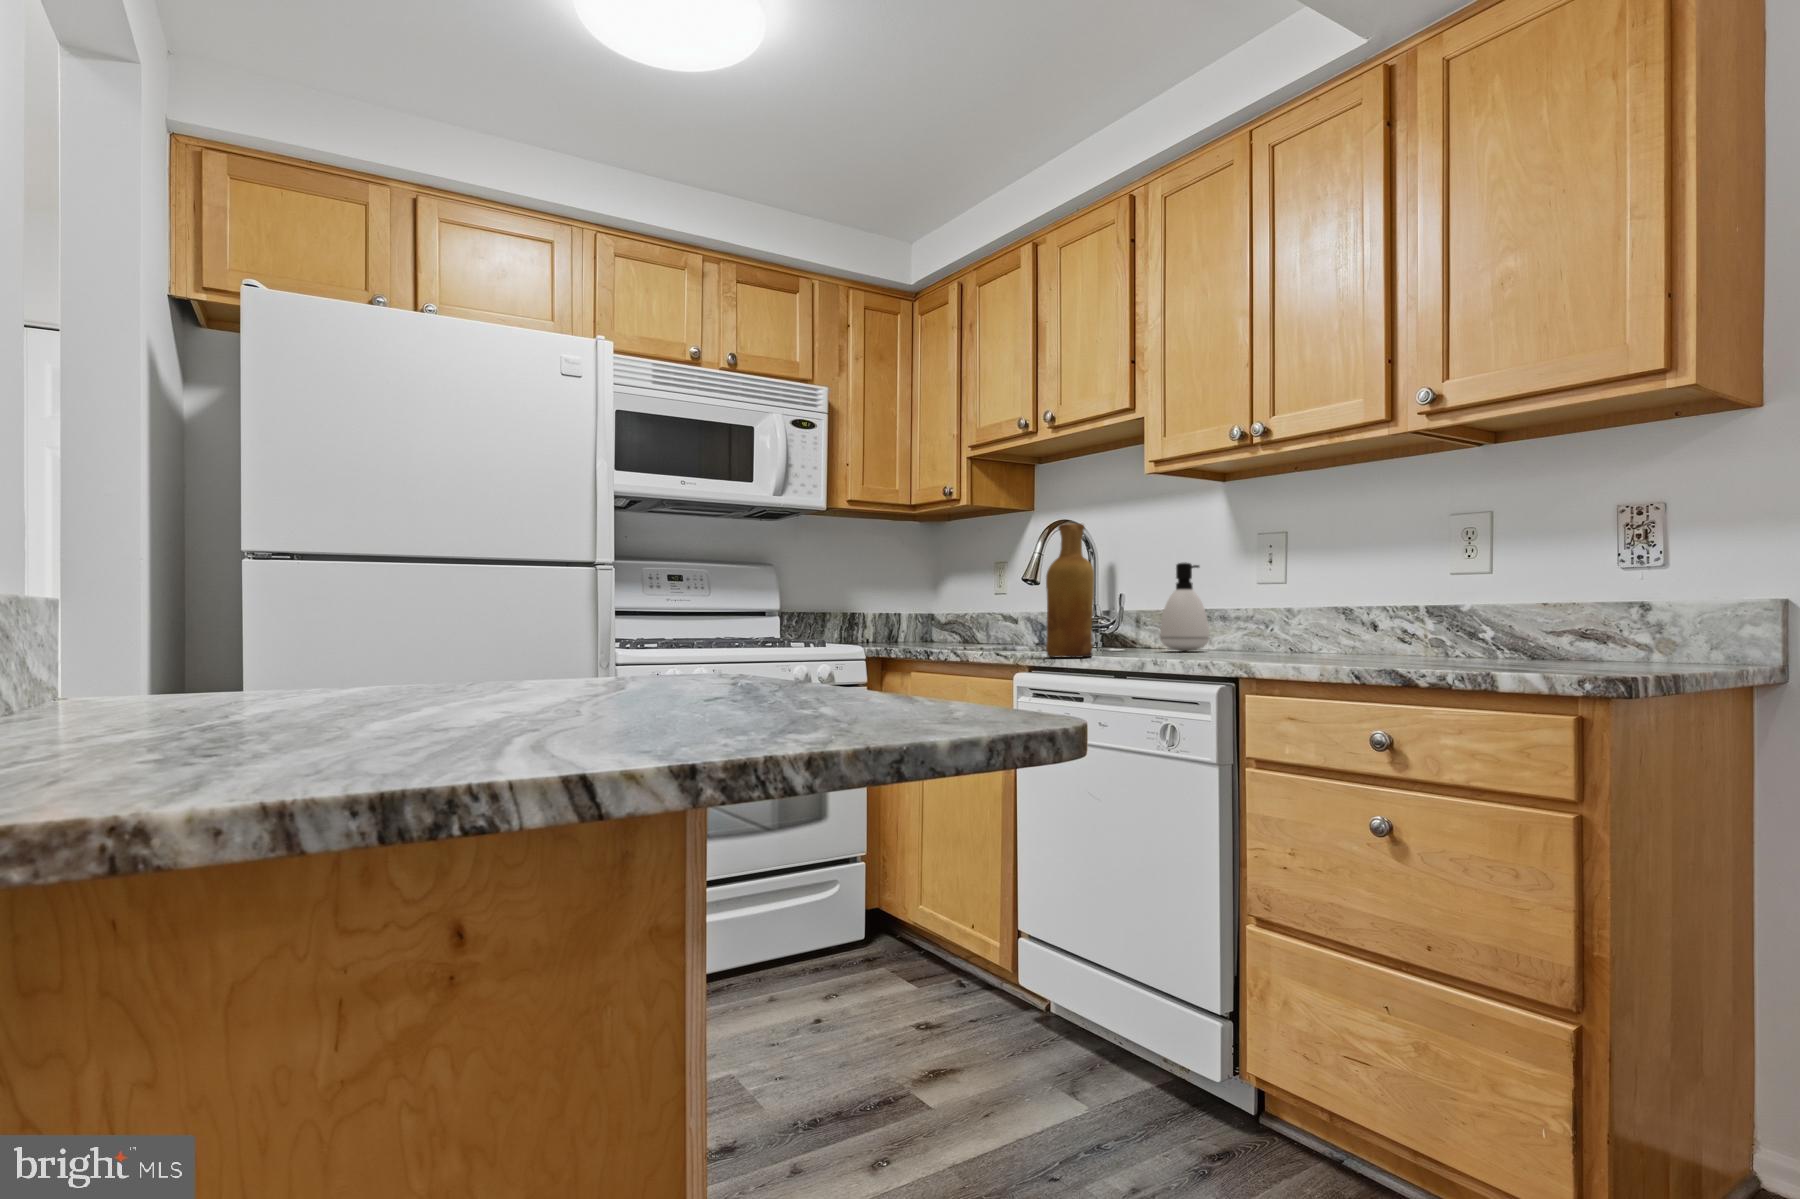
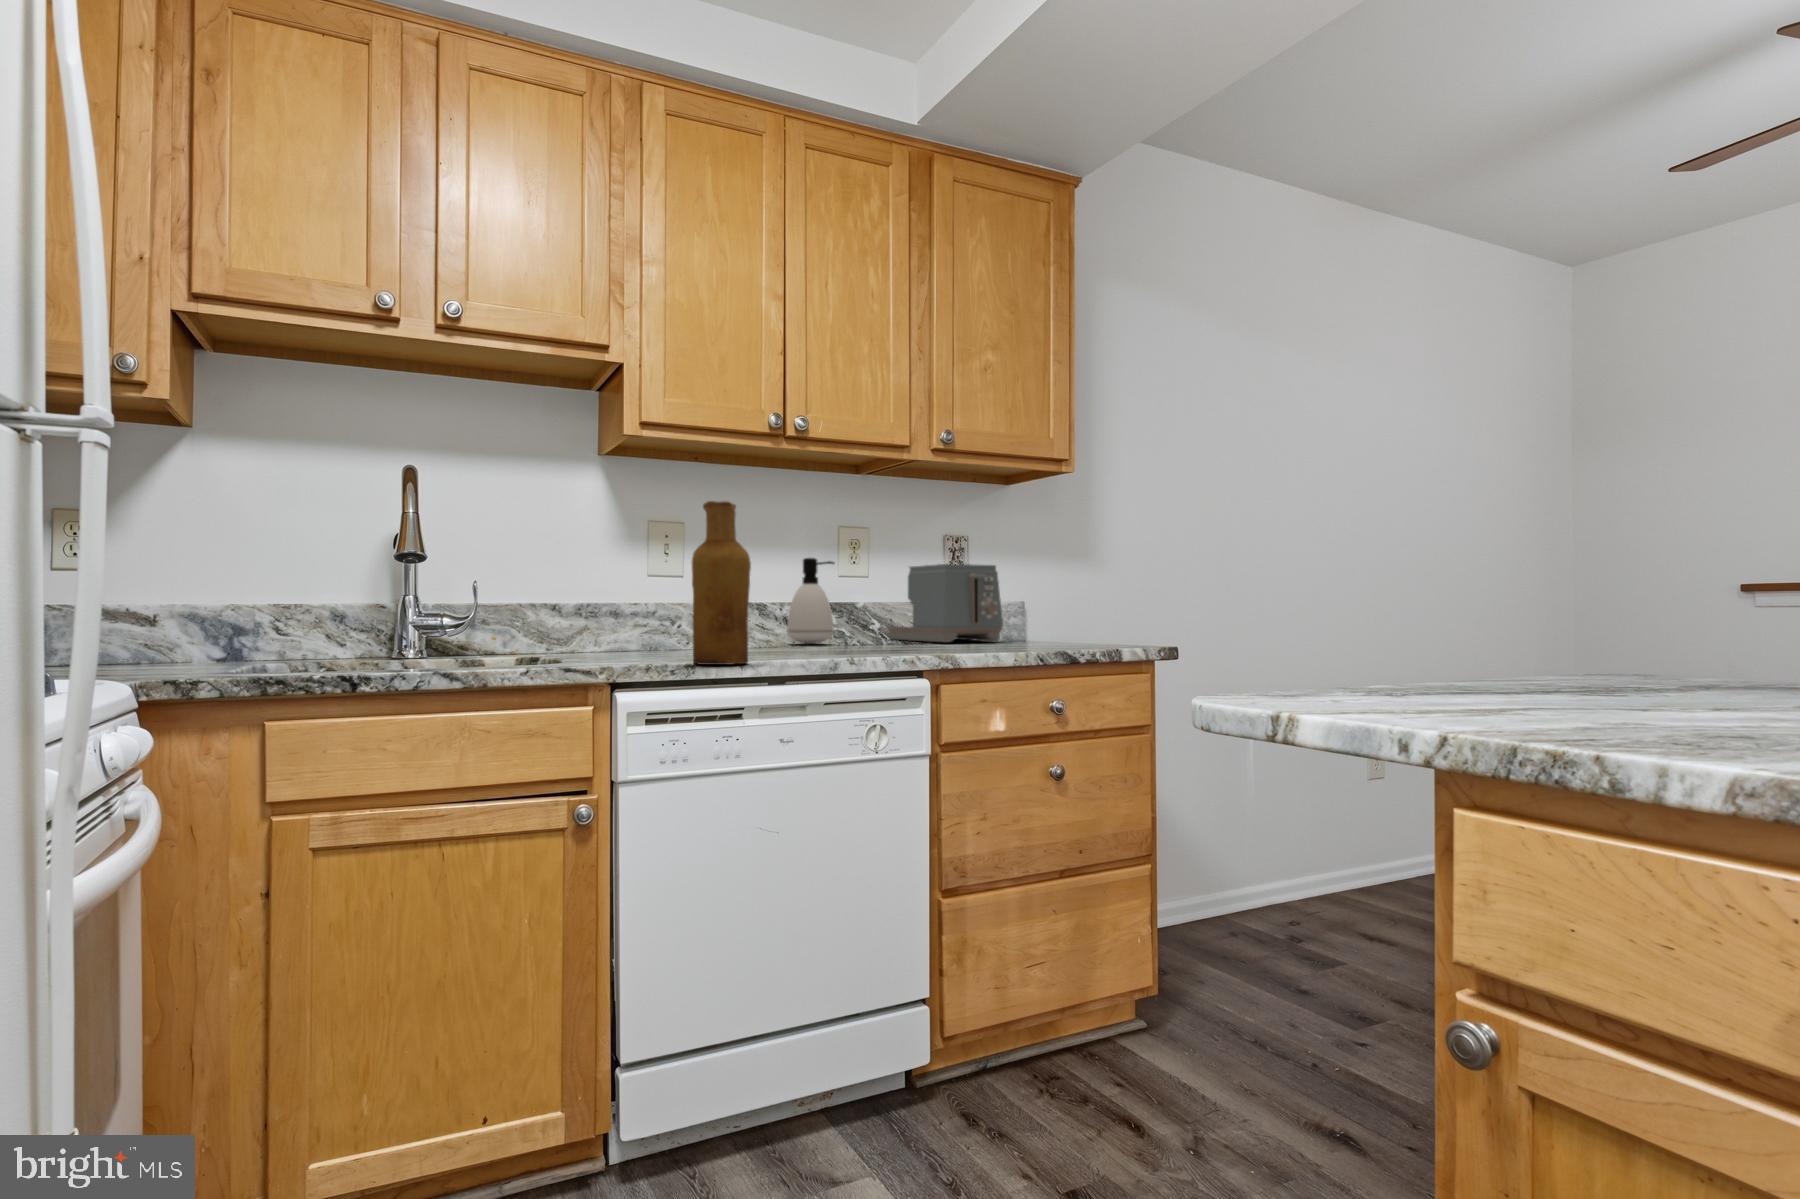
toaster: none [1507,540,1698,660] -> present [887,564,1003,642]
soap dispenser: present [1160,562,1209,651] -> present [787,558,834,644]

